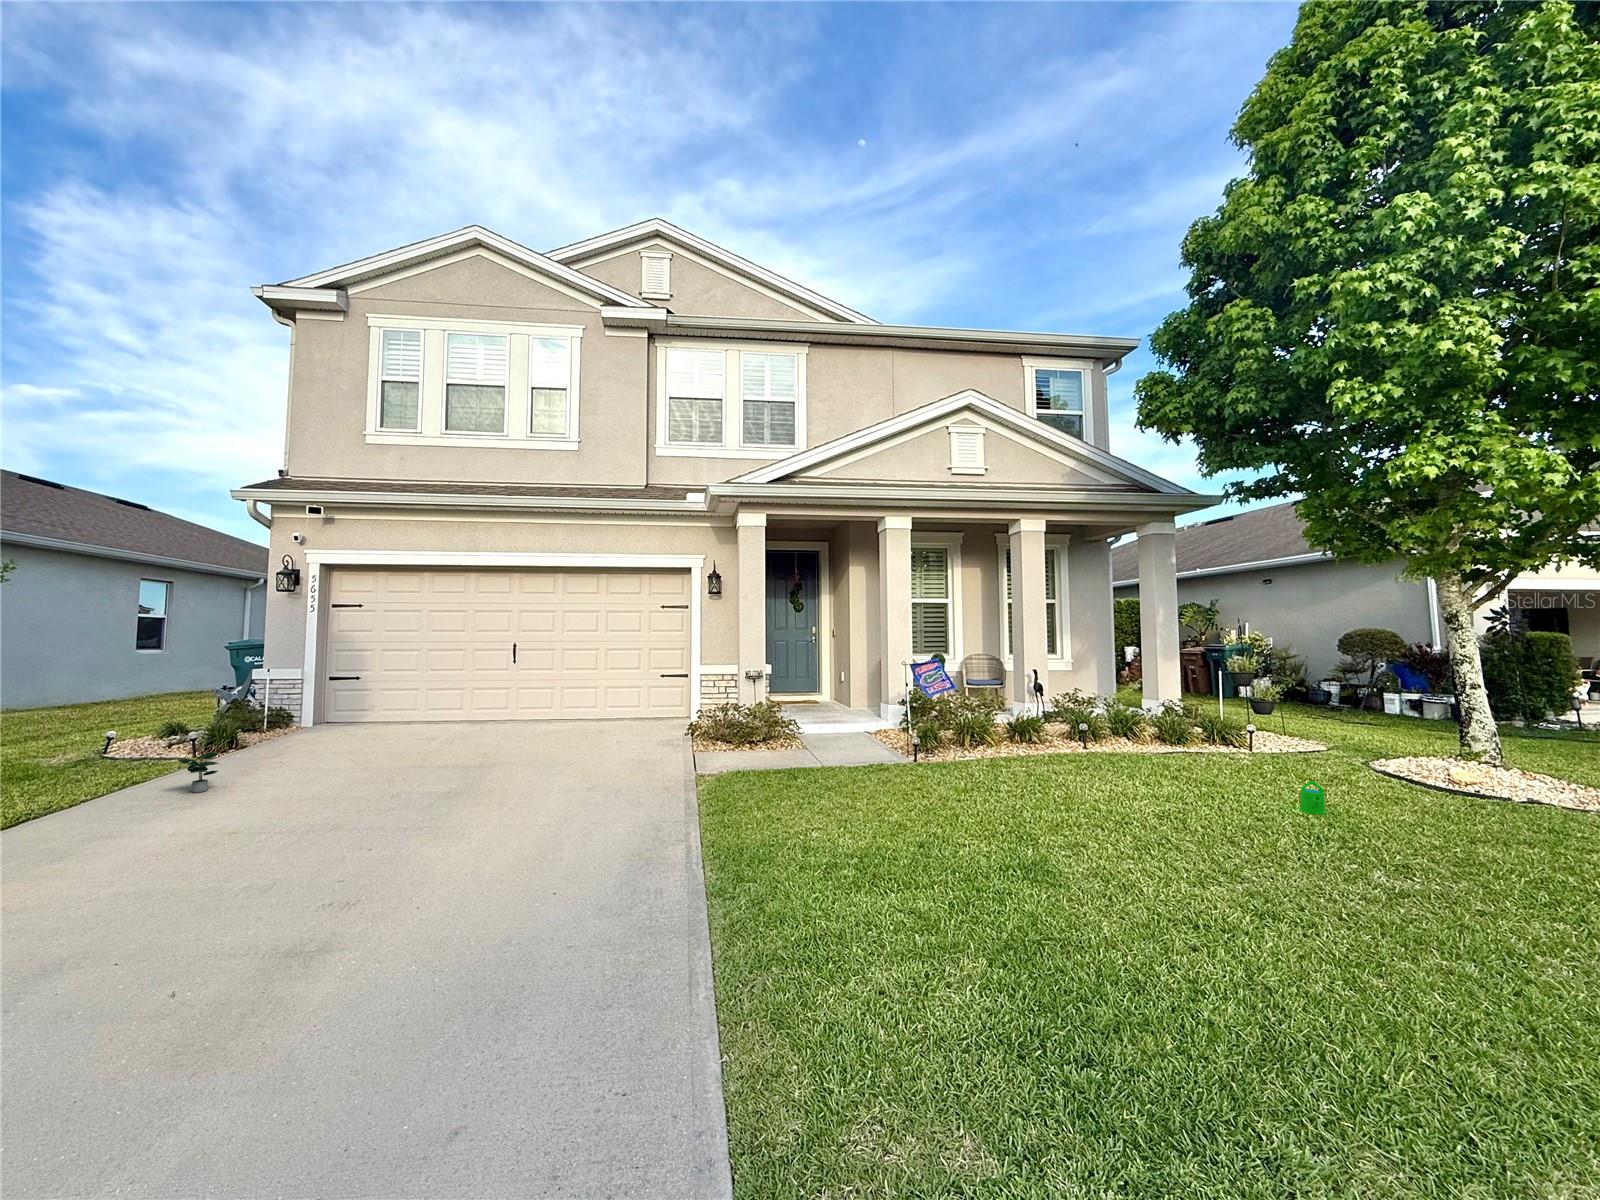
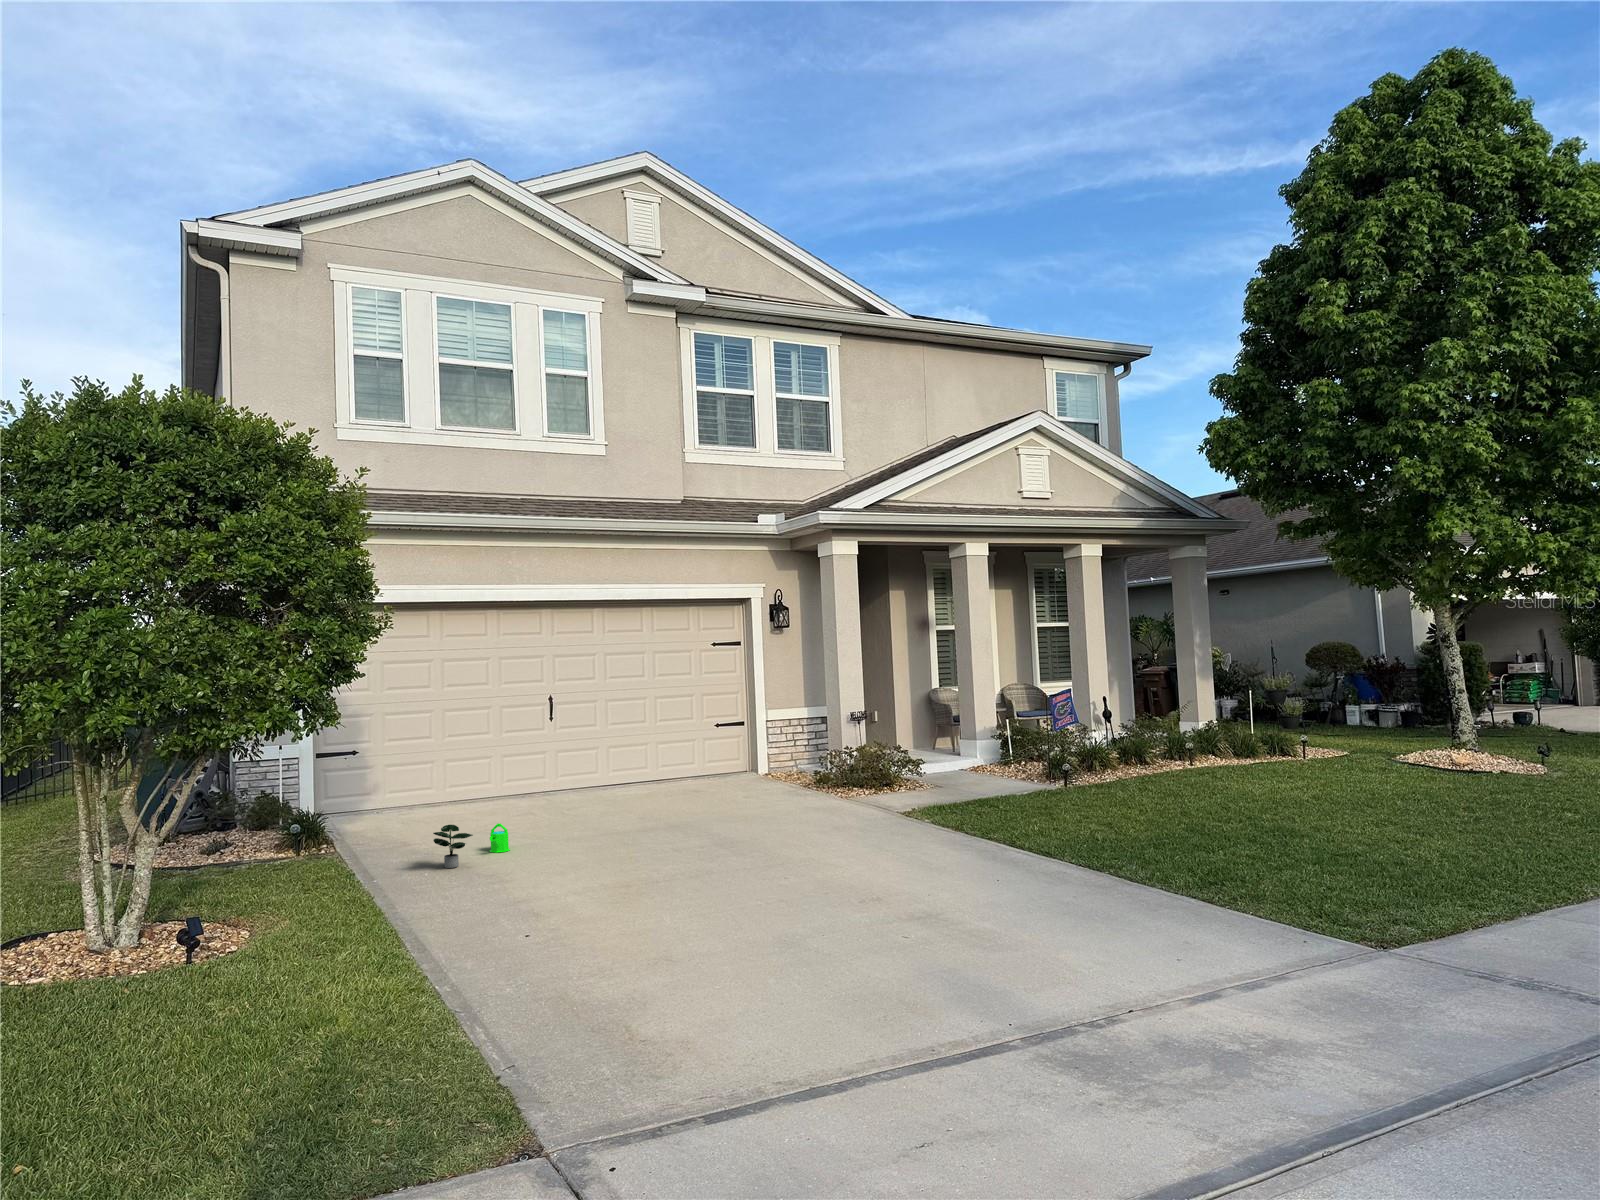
watering can: present [1299,781,1327,814] -> present [490,824,510,853]

